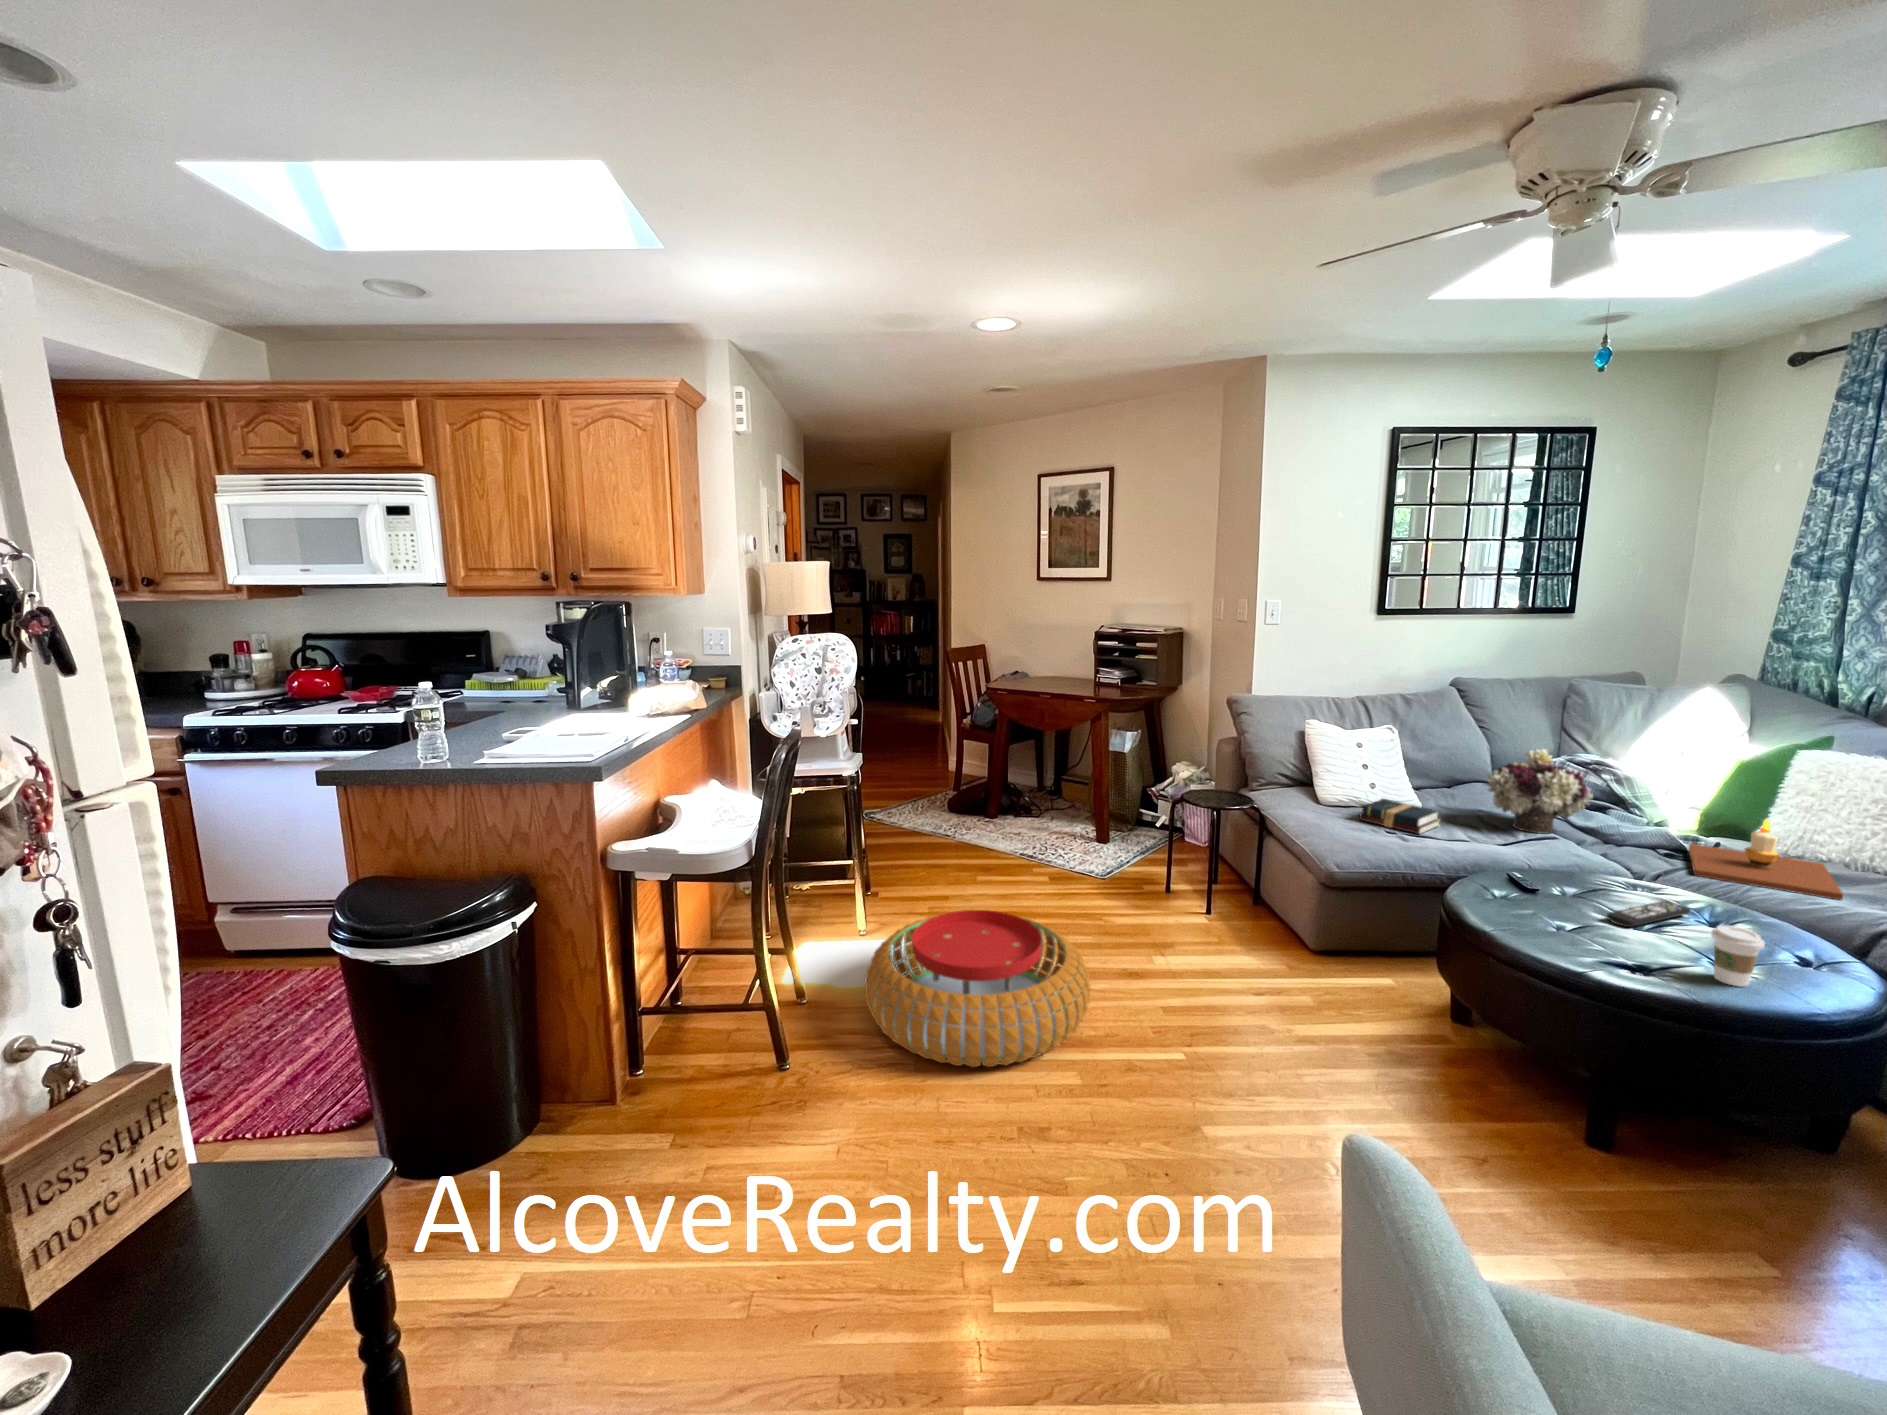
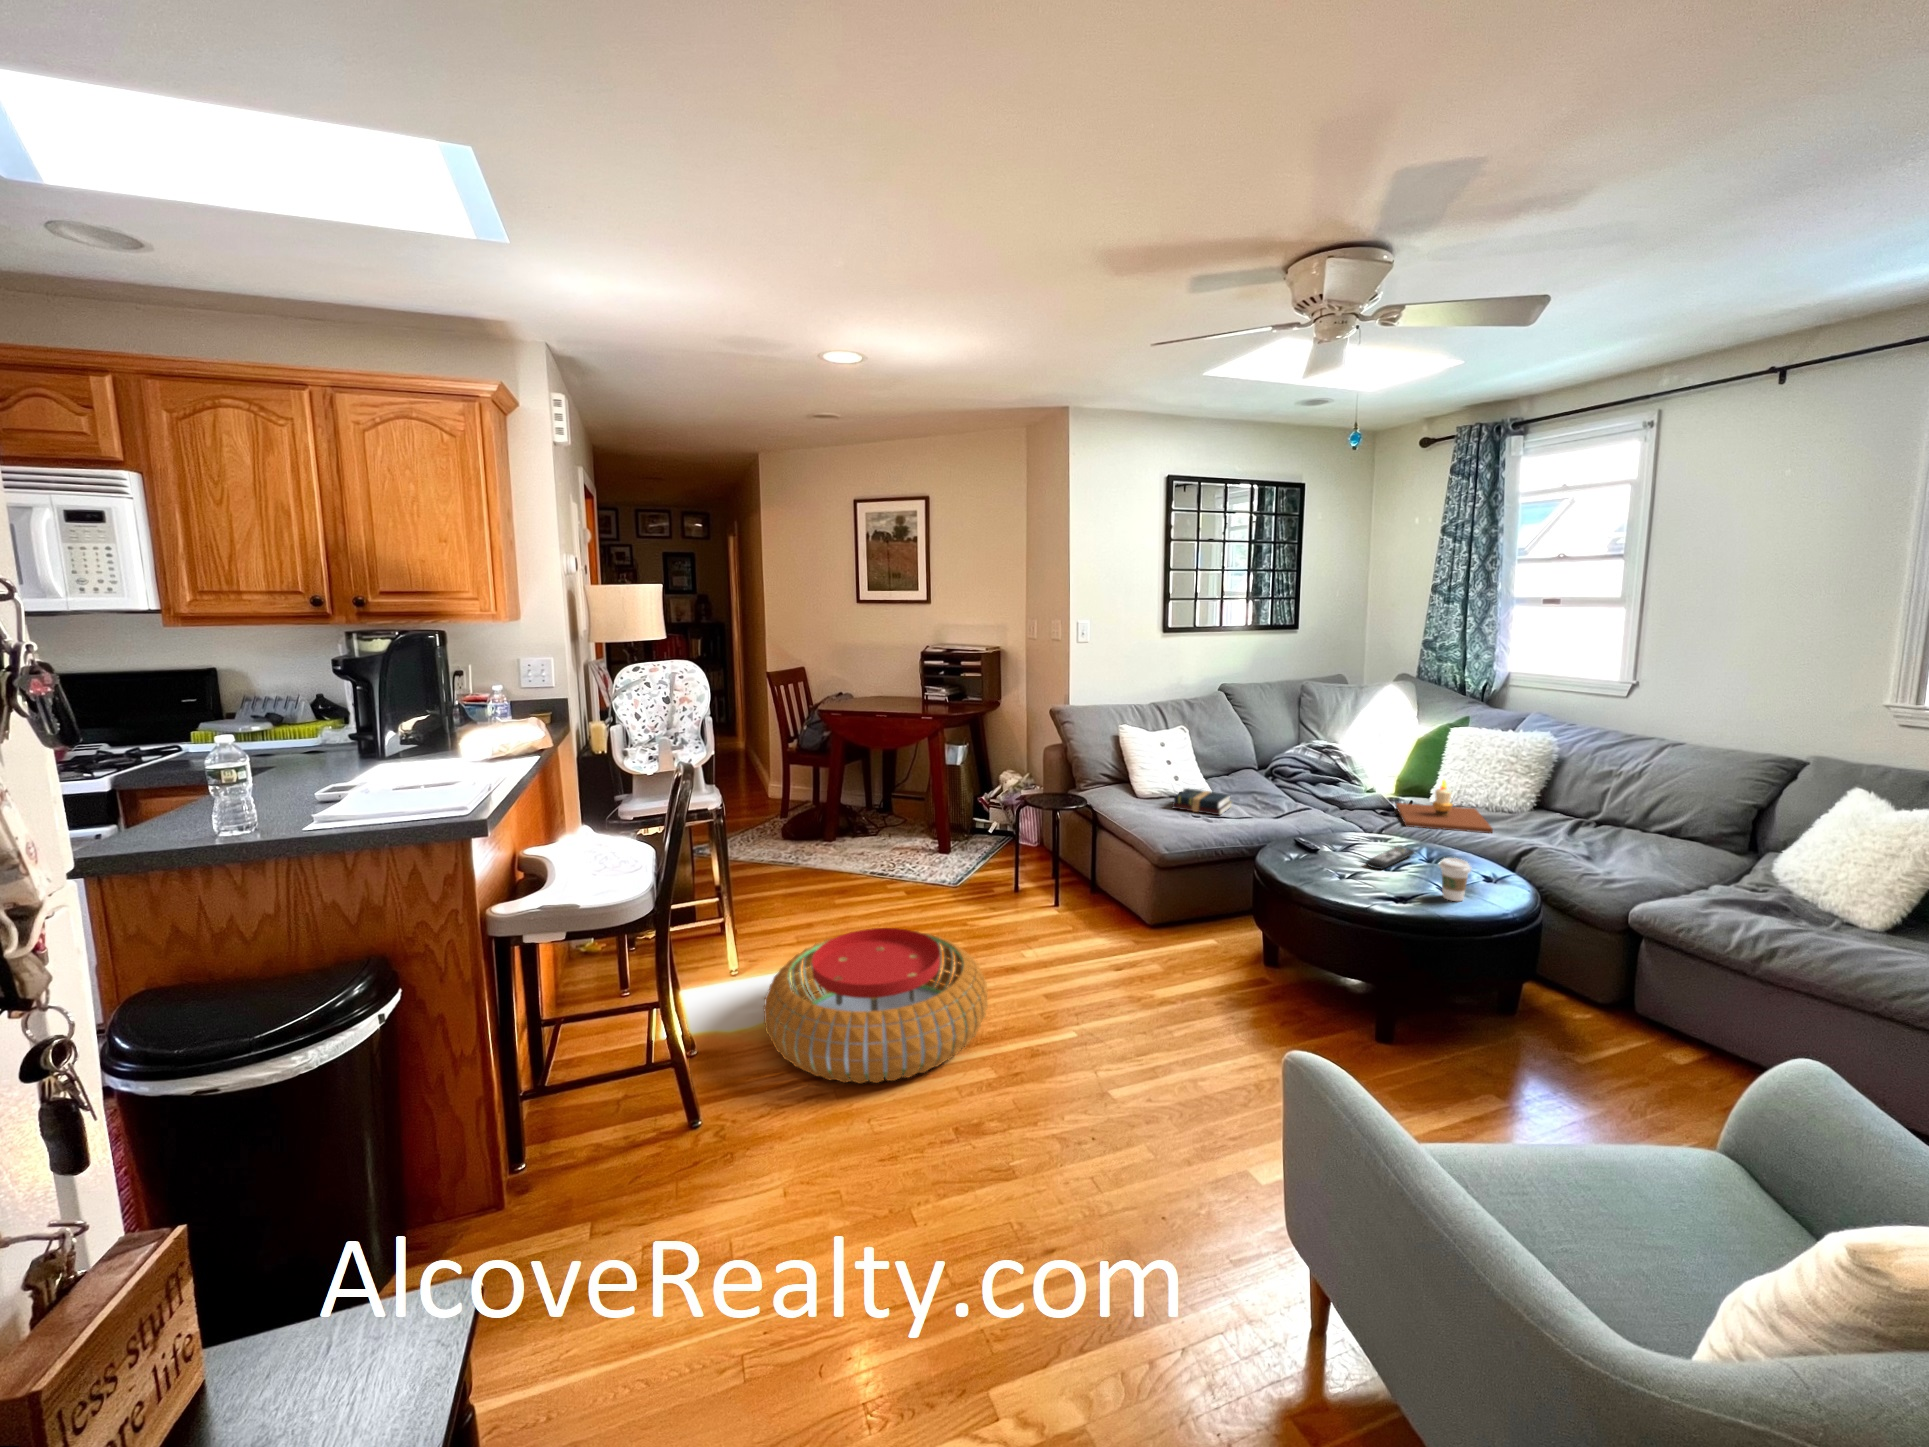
flower arrangement: present [1485,749,1593,834] -> none [1258,738,1333,806]

